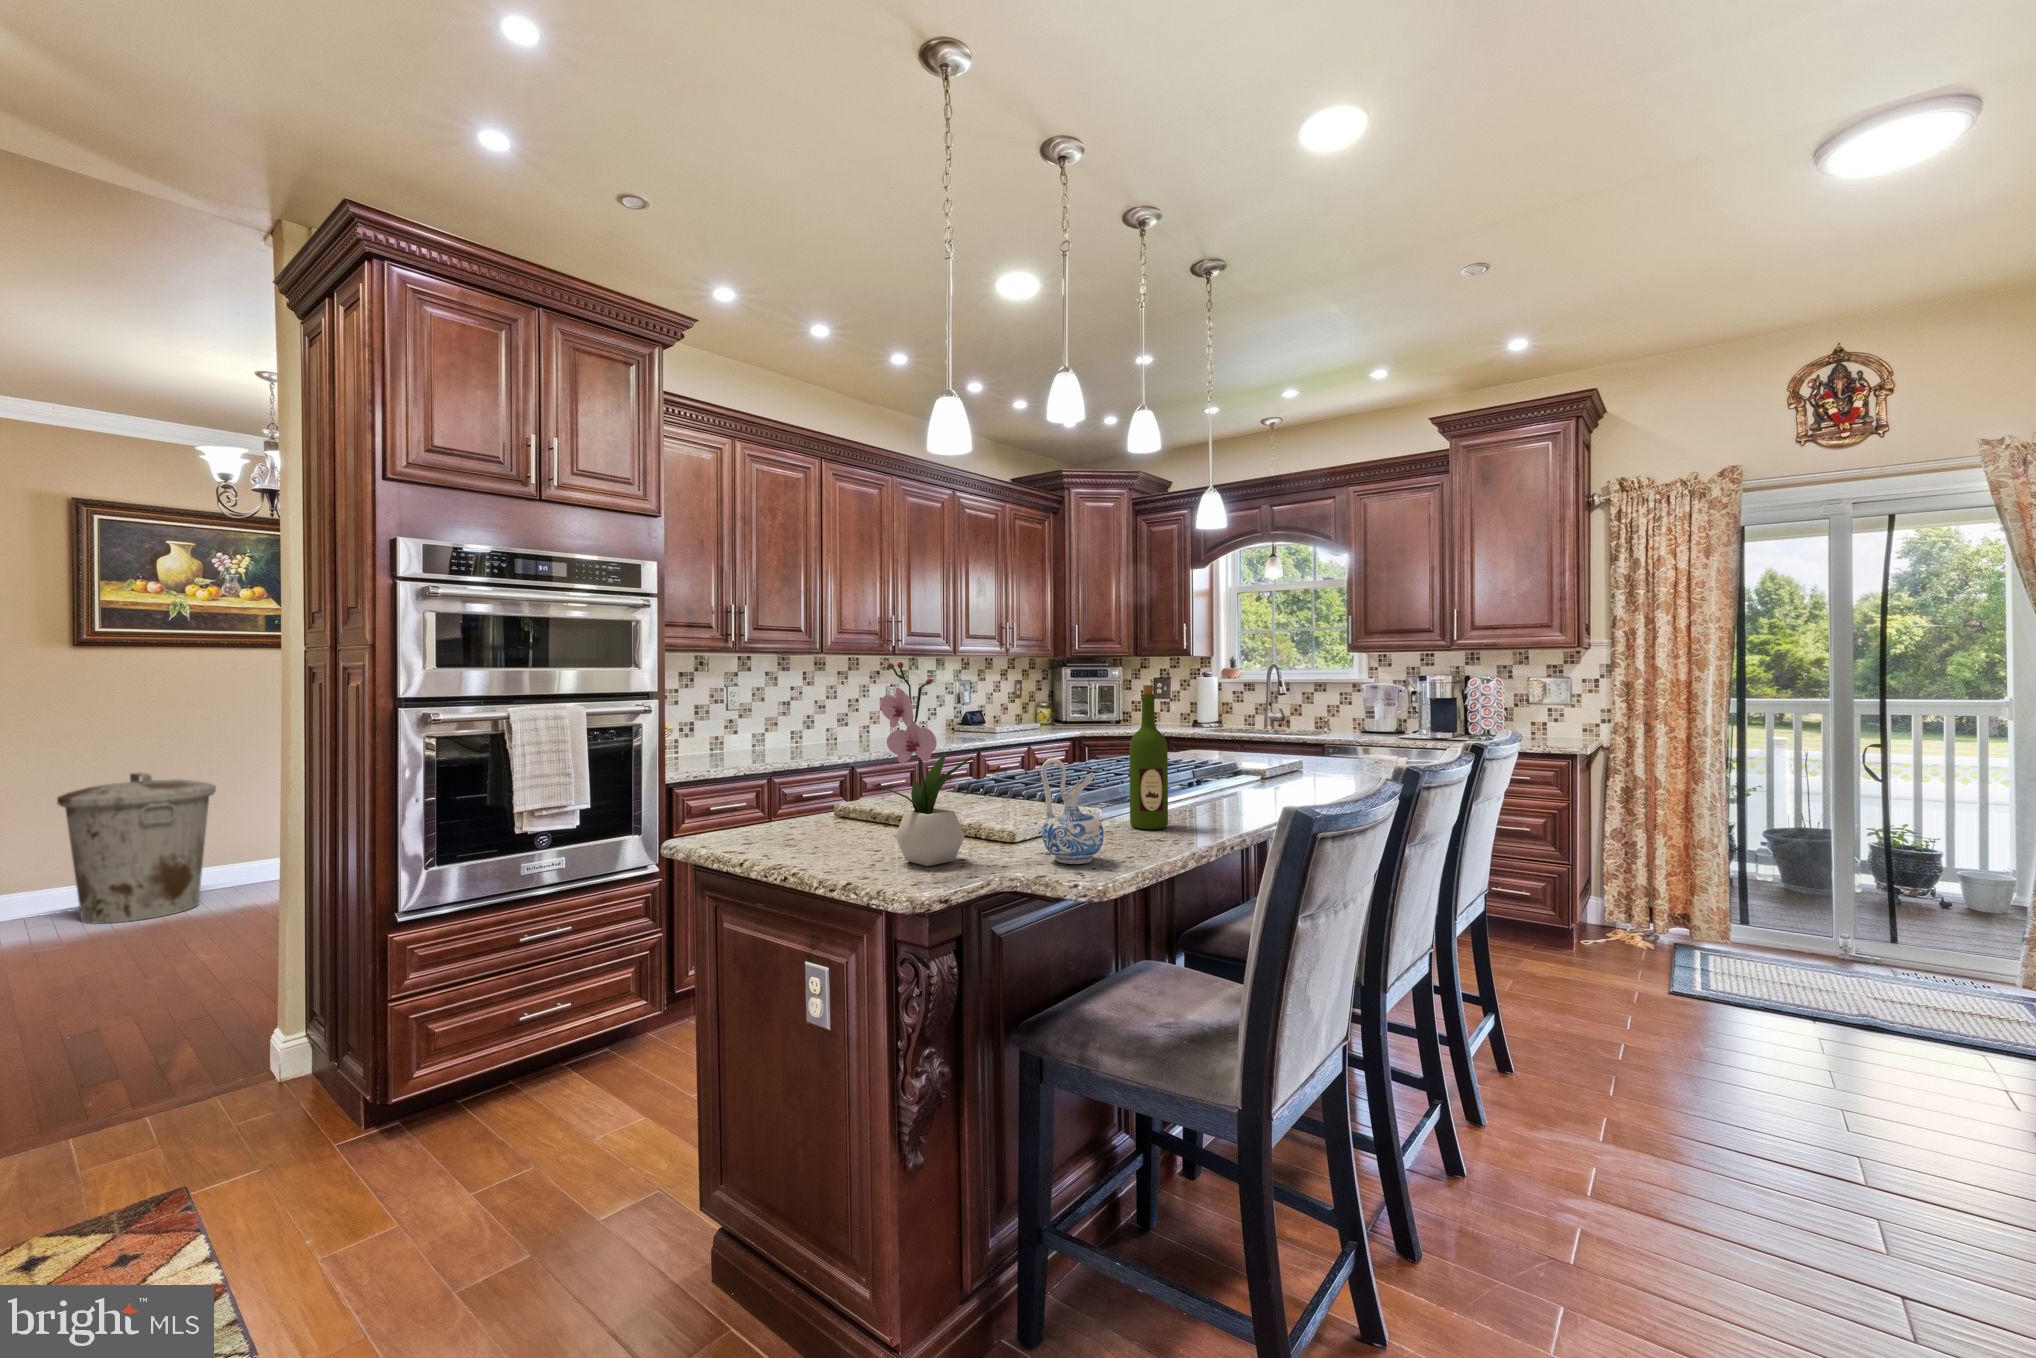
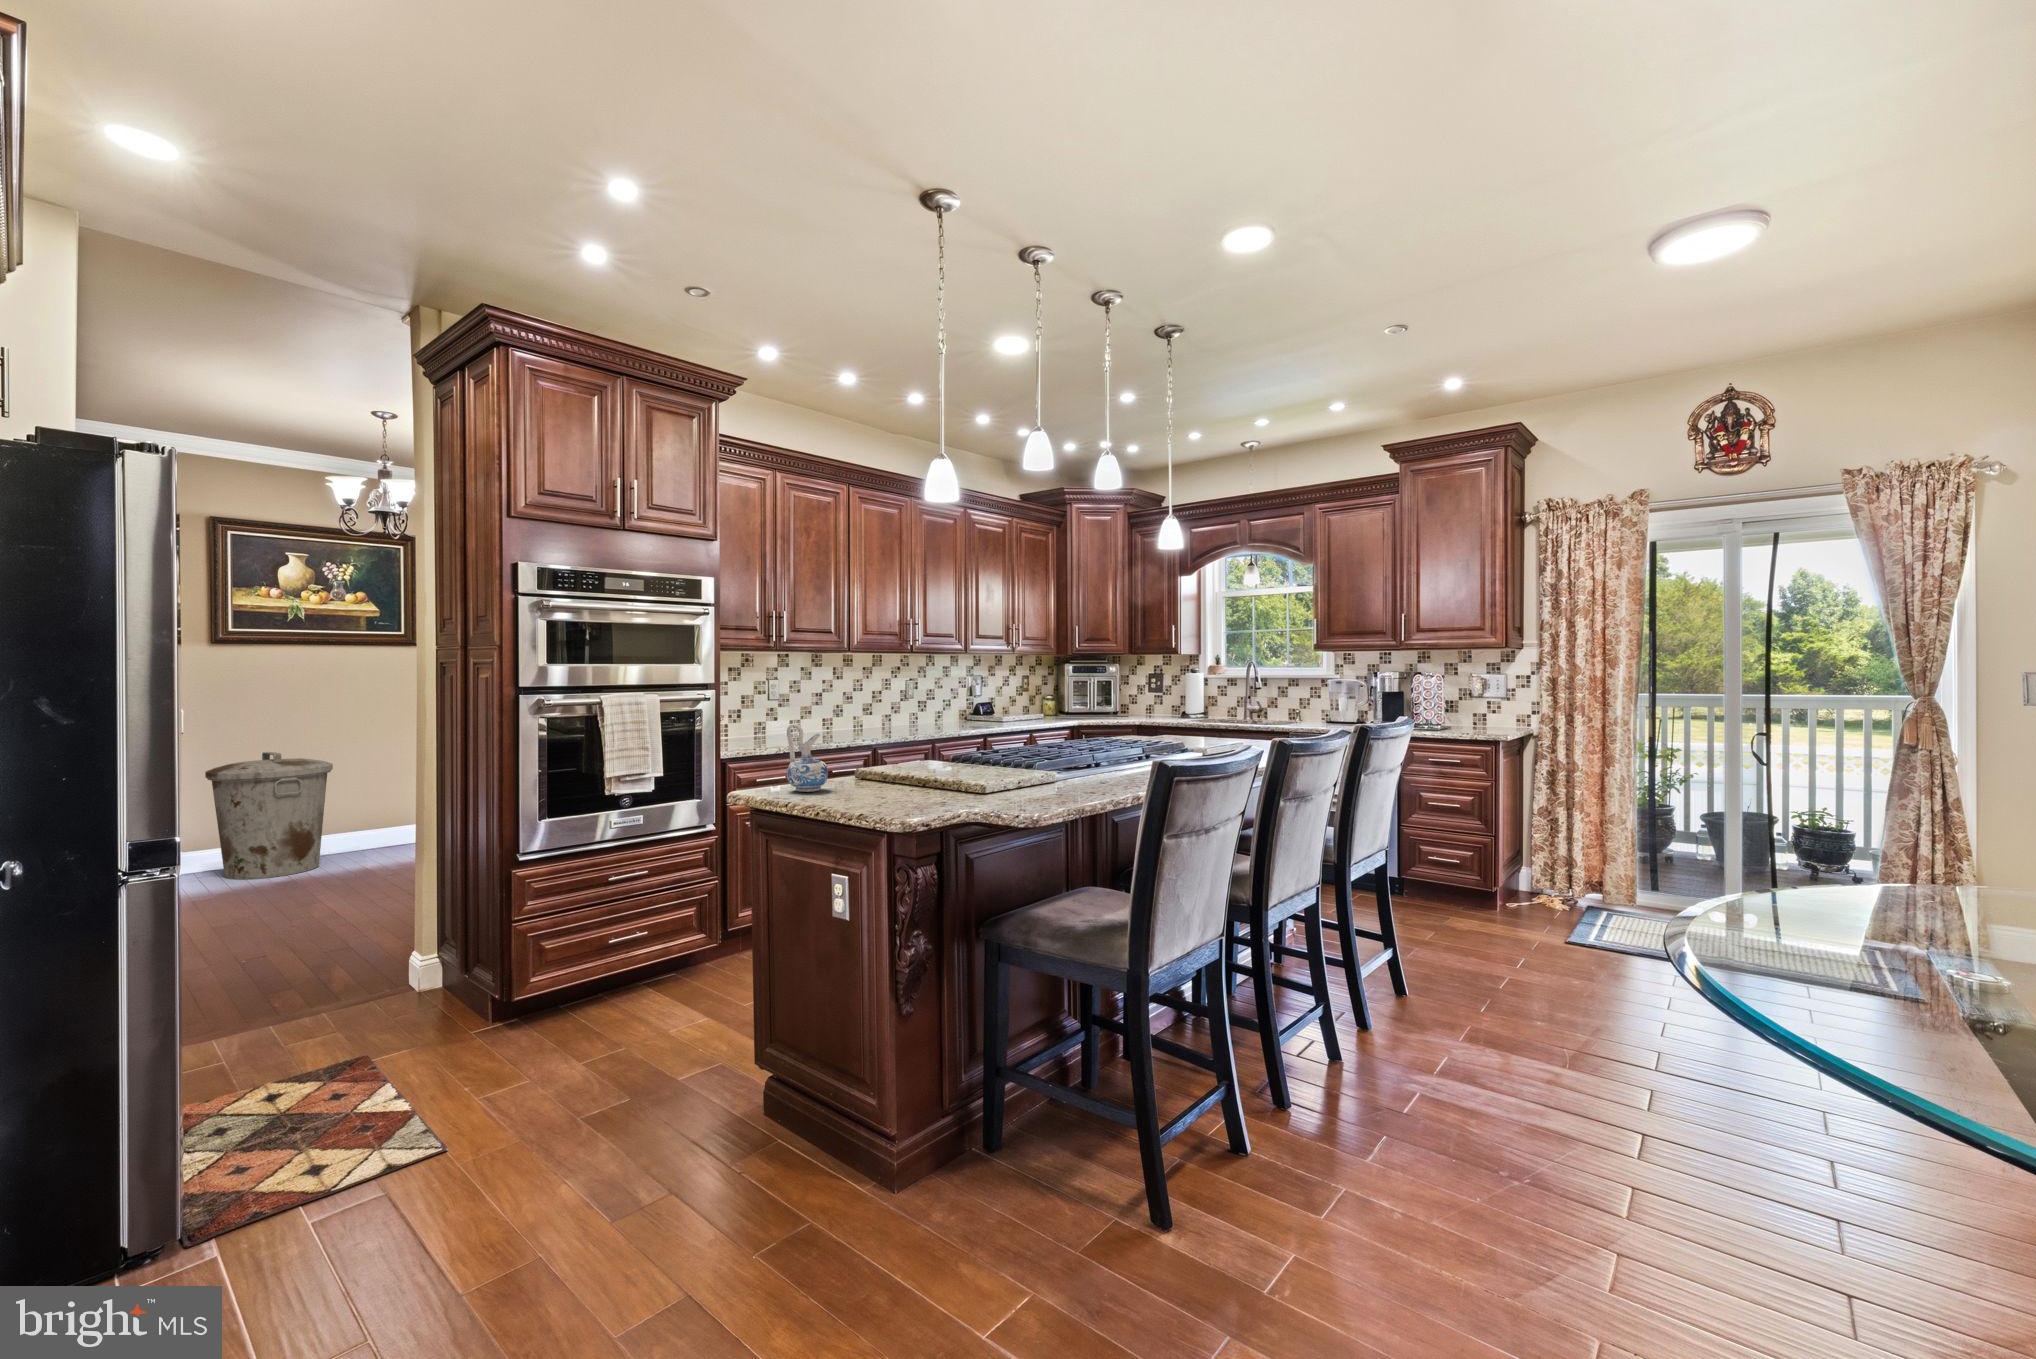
flower arrangement: present [880,662,973,866] -> none [884,661,950,804]
wine bottle: present [1130,685,1168,829] -> none [1074,678,1102,785]
ceramic pitcher: present [1041,758,1104,864] -> present [787,723,828,792]

